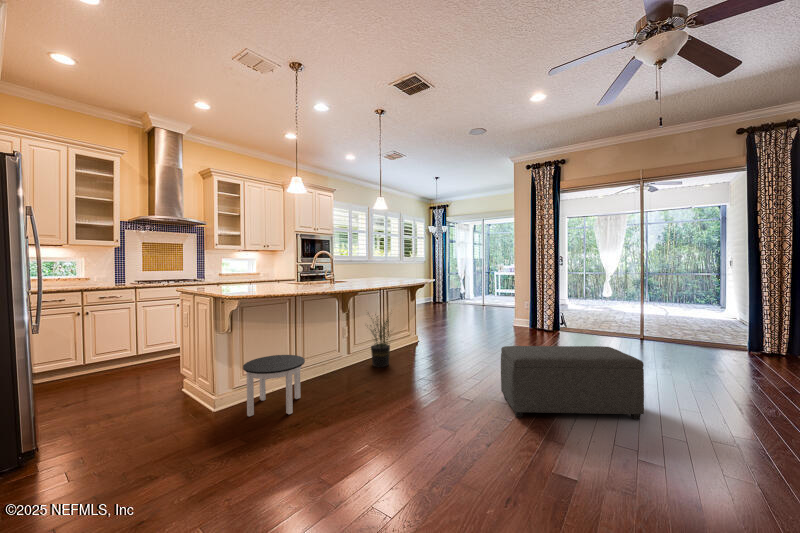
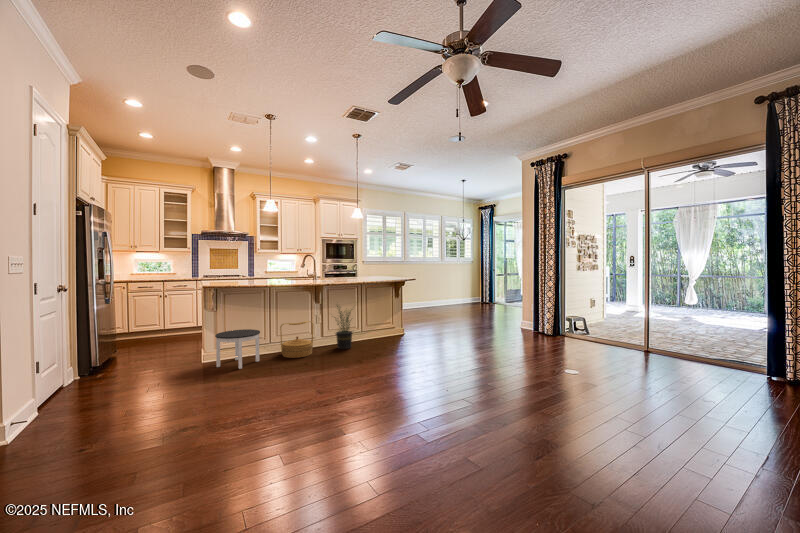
woven basket: none [317,336,356,387] -> present [280,321,313,358]
ottoman: present [501,346,644,420] -> none [376,334,487,405]

